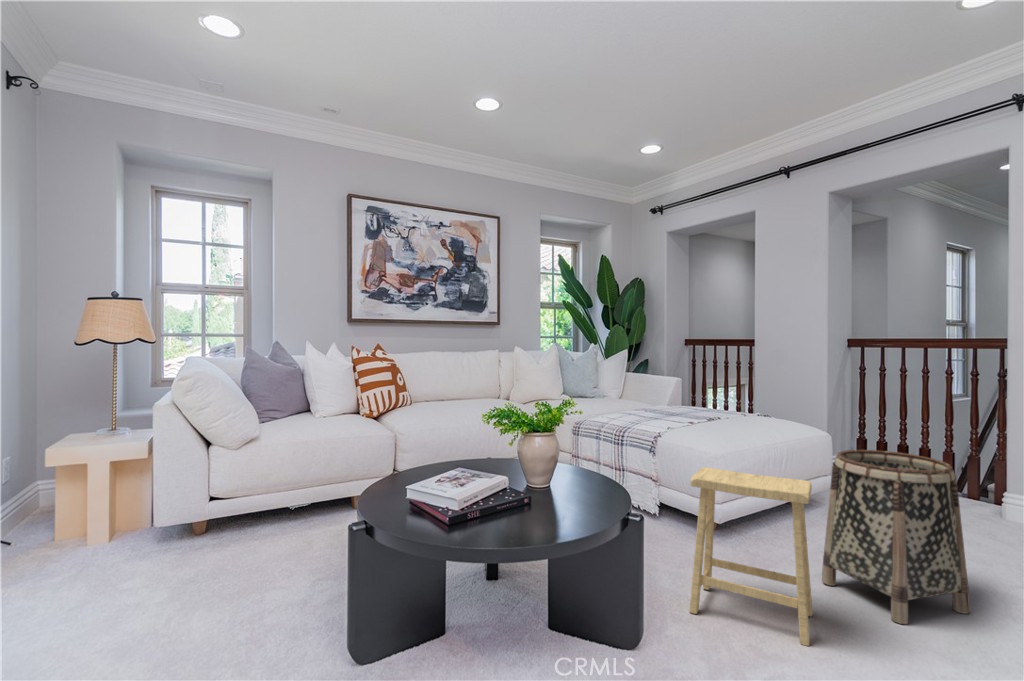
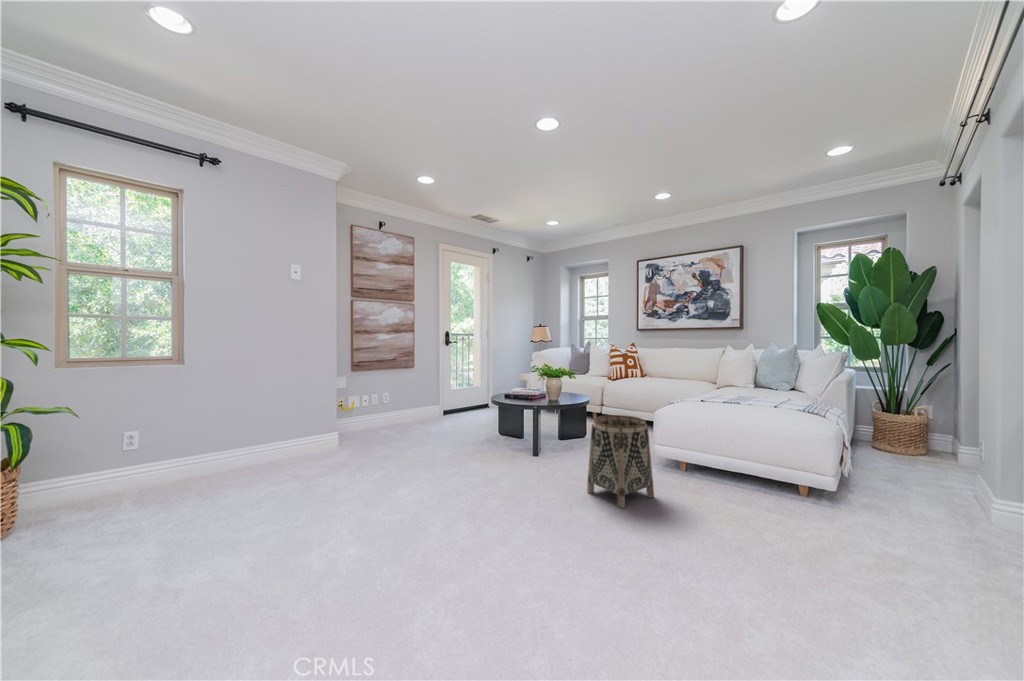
footstool: present [690,467,812,646] -> none [549,407,584,478]

